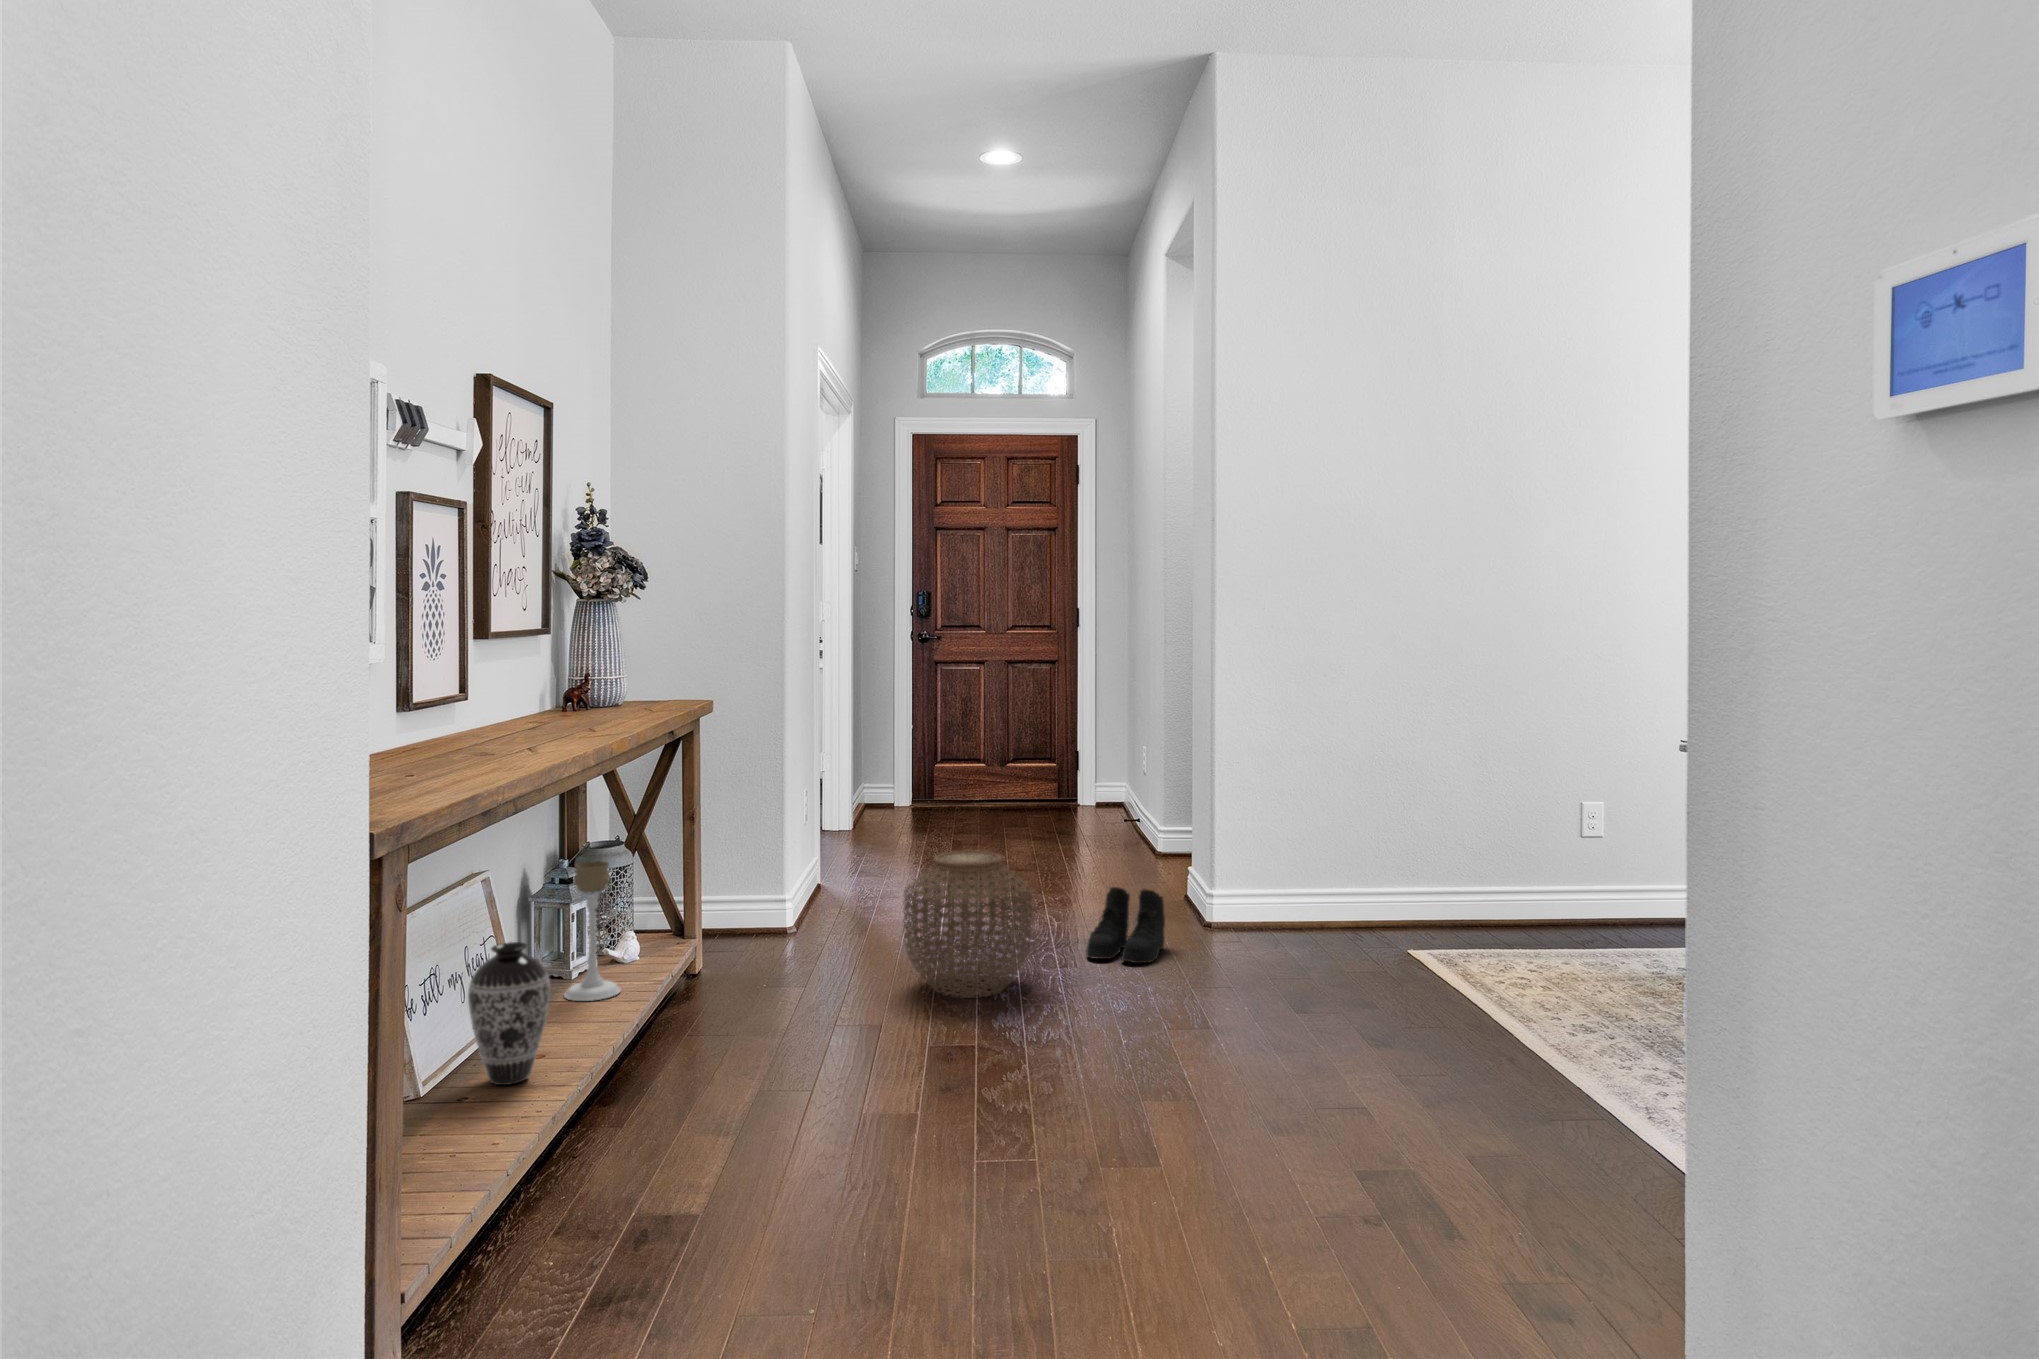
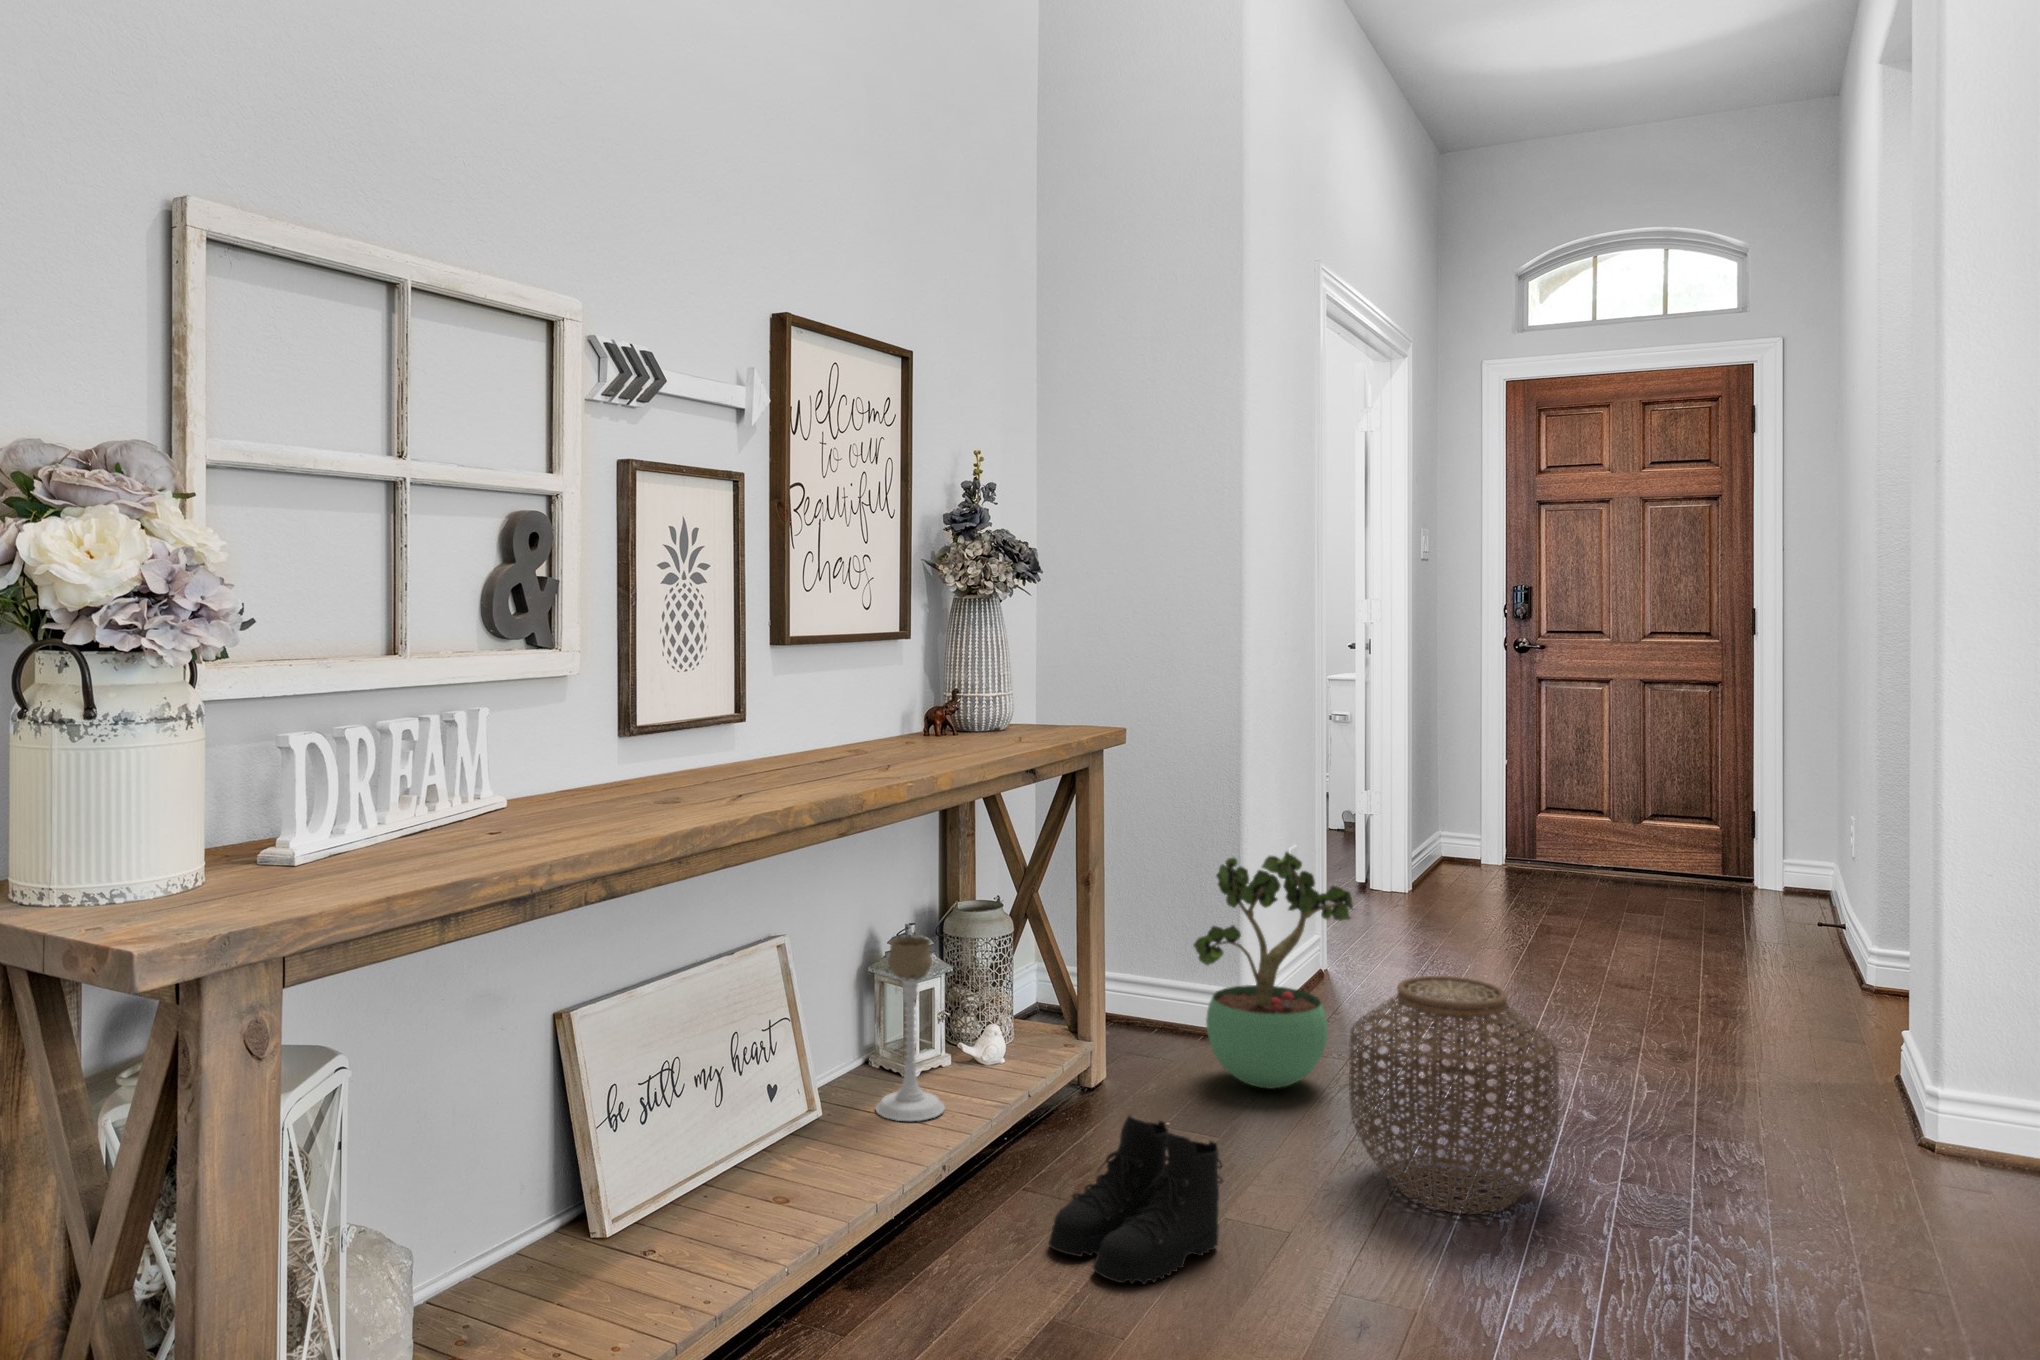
potted plant: none [770,783,882,955] -> present [1194,852,1353,1089]
boots: present [1086,887,1165,963] -> present [1049,1115,1223,1284]
decorative vase: present [468,942,550,1085] -> none [666,1050,767,1241]

